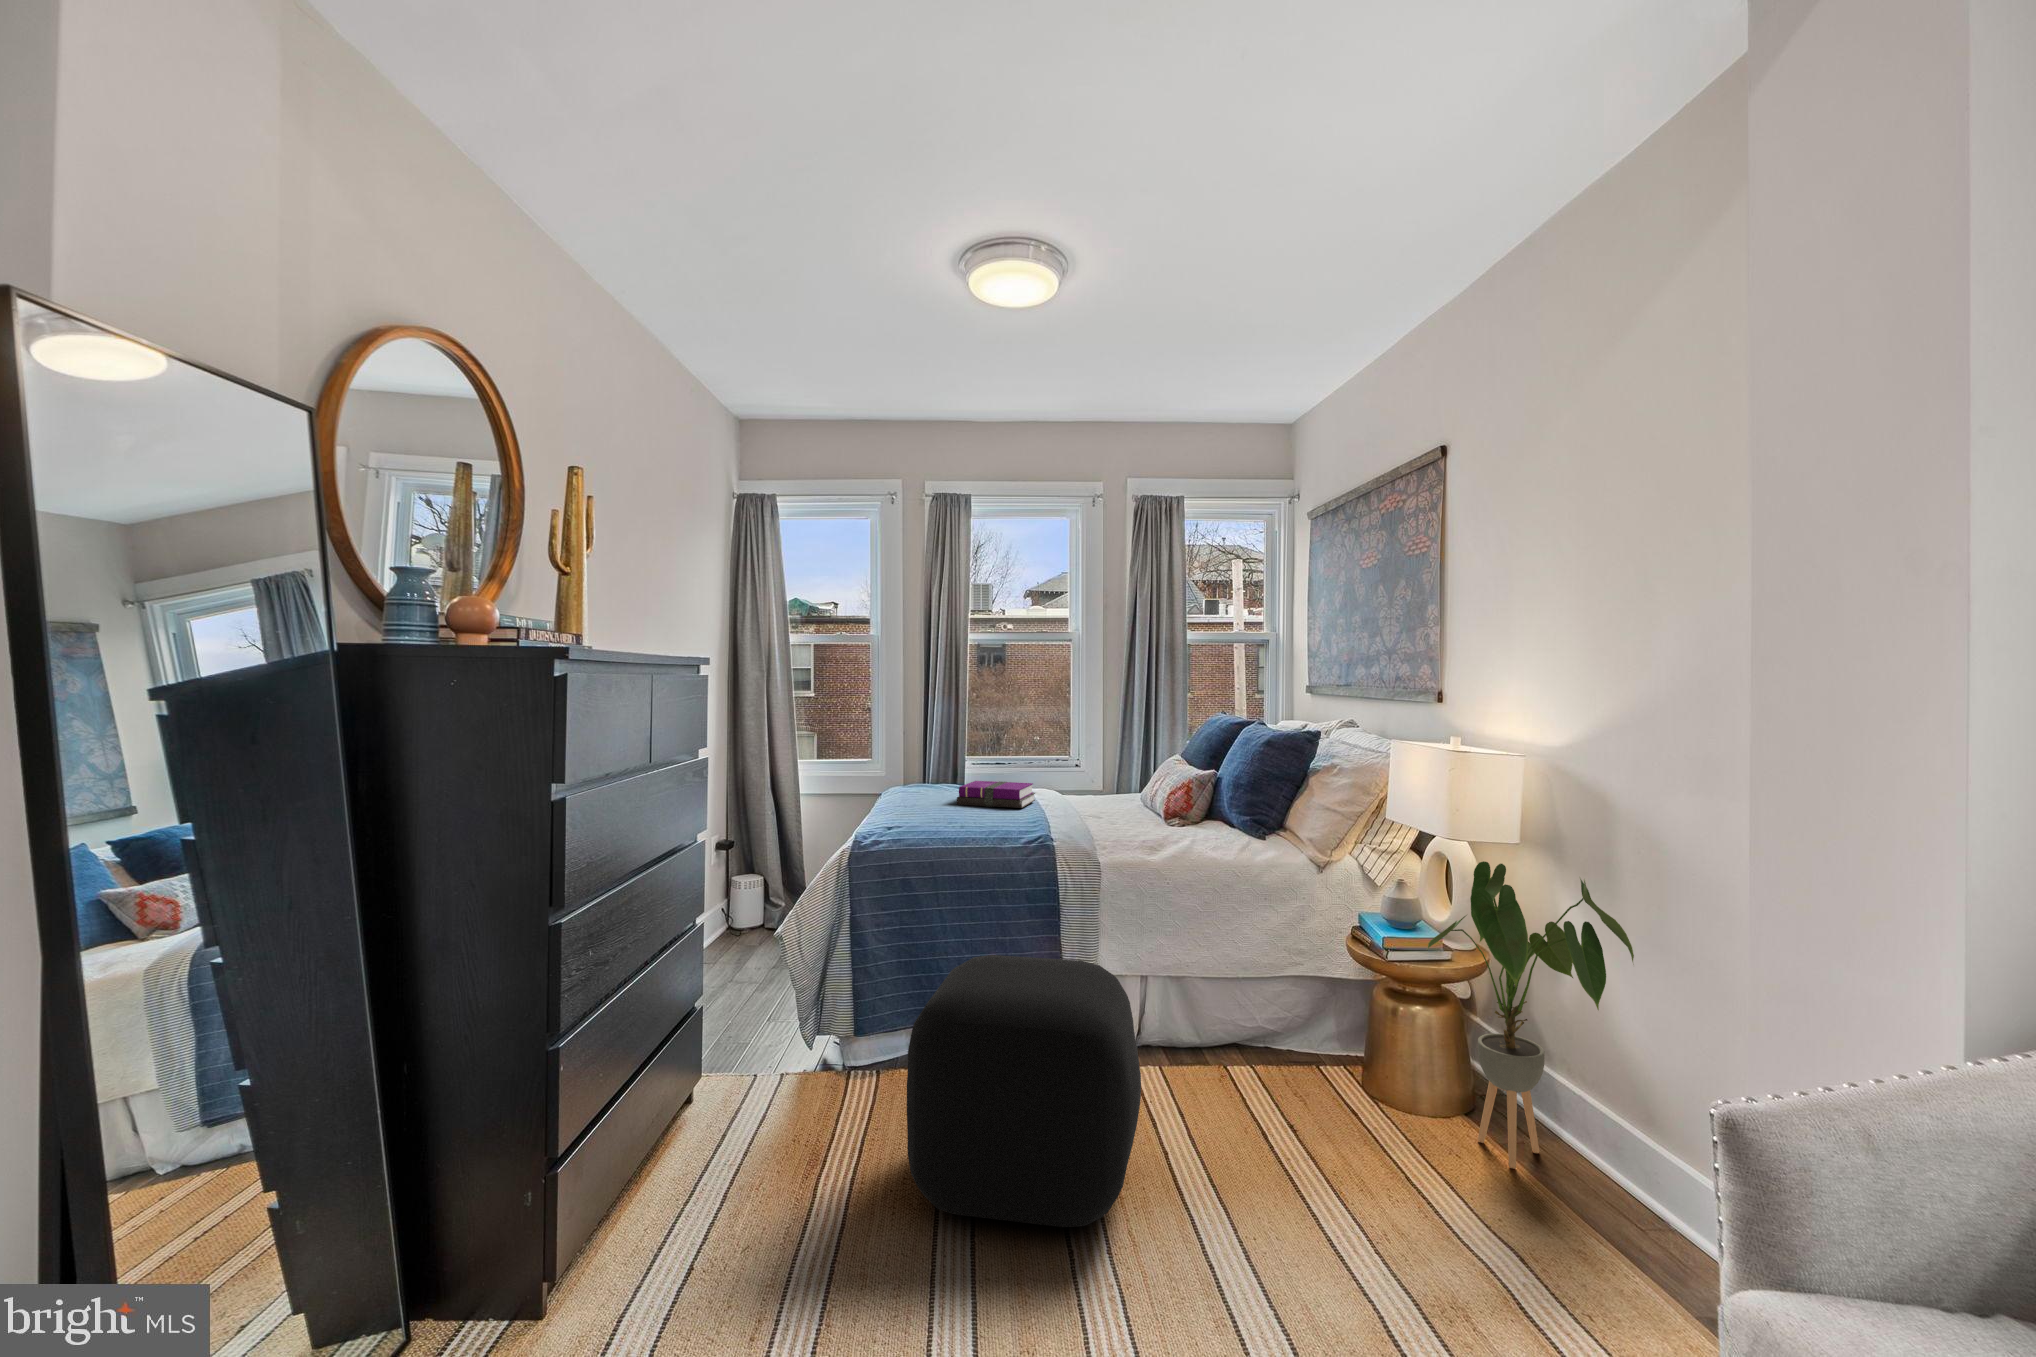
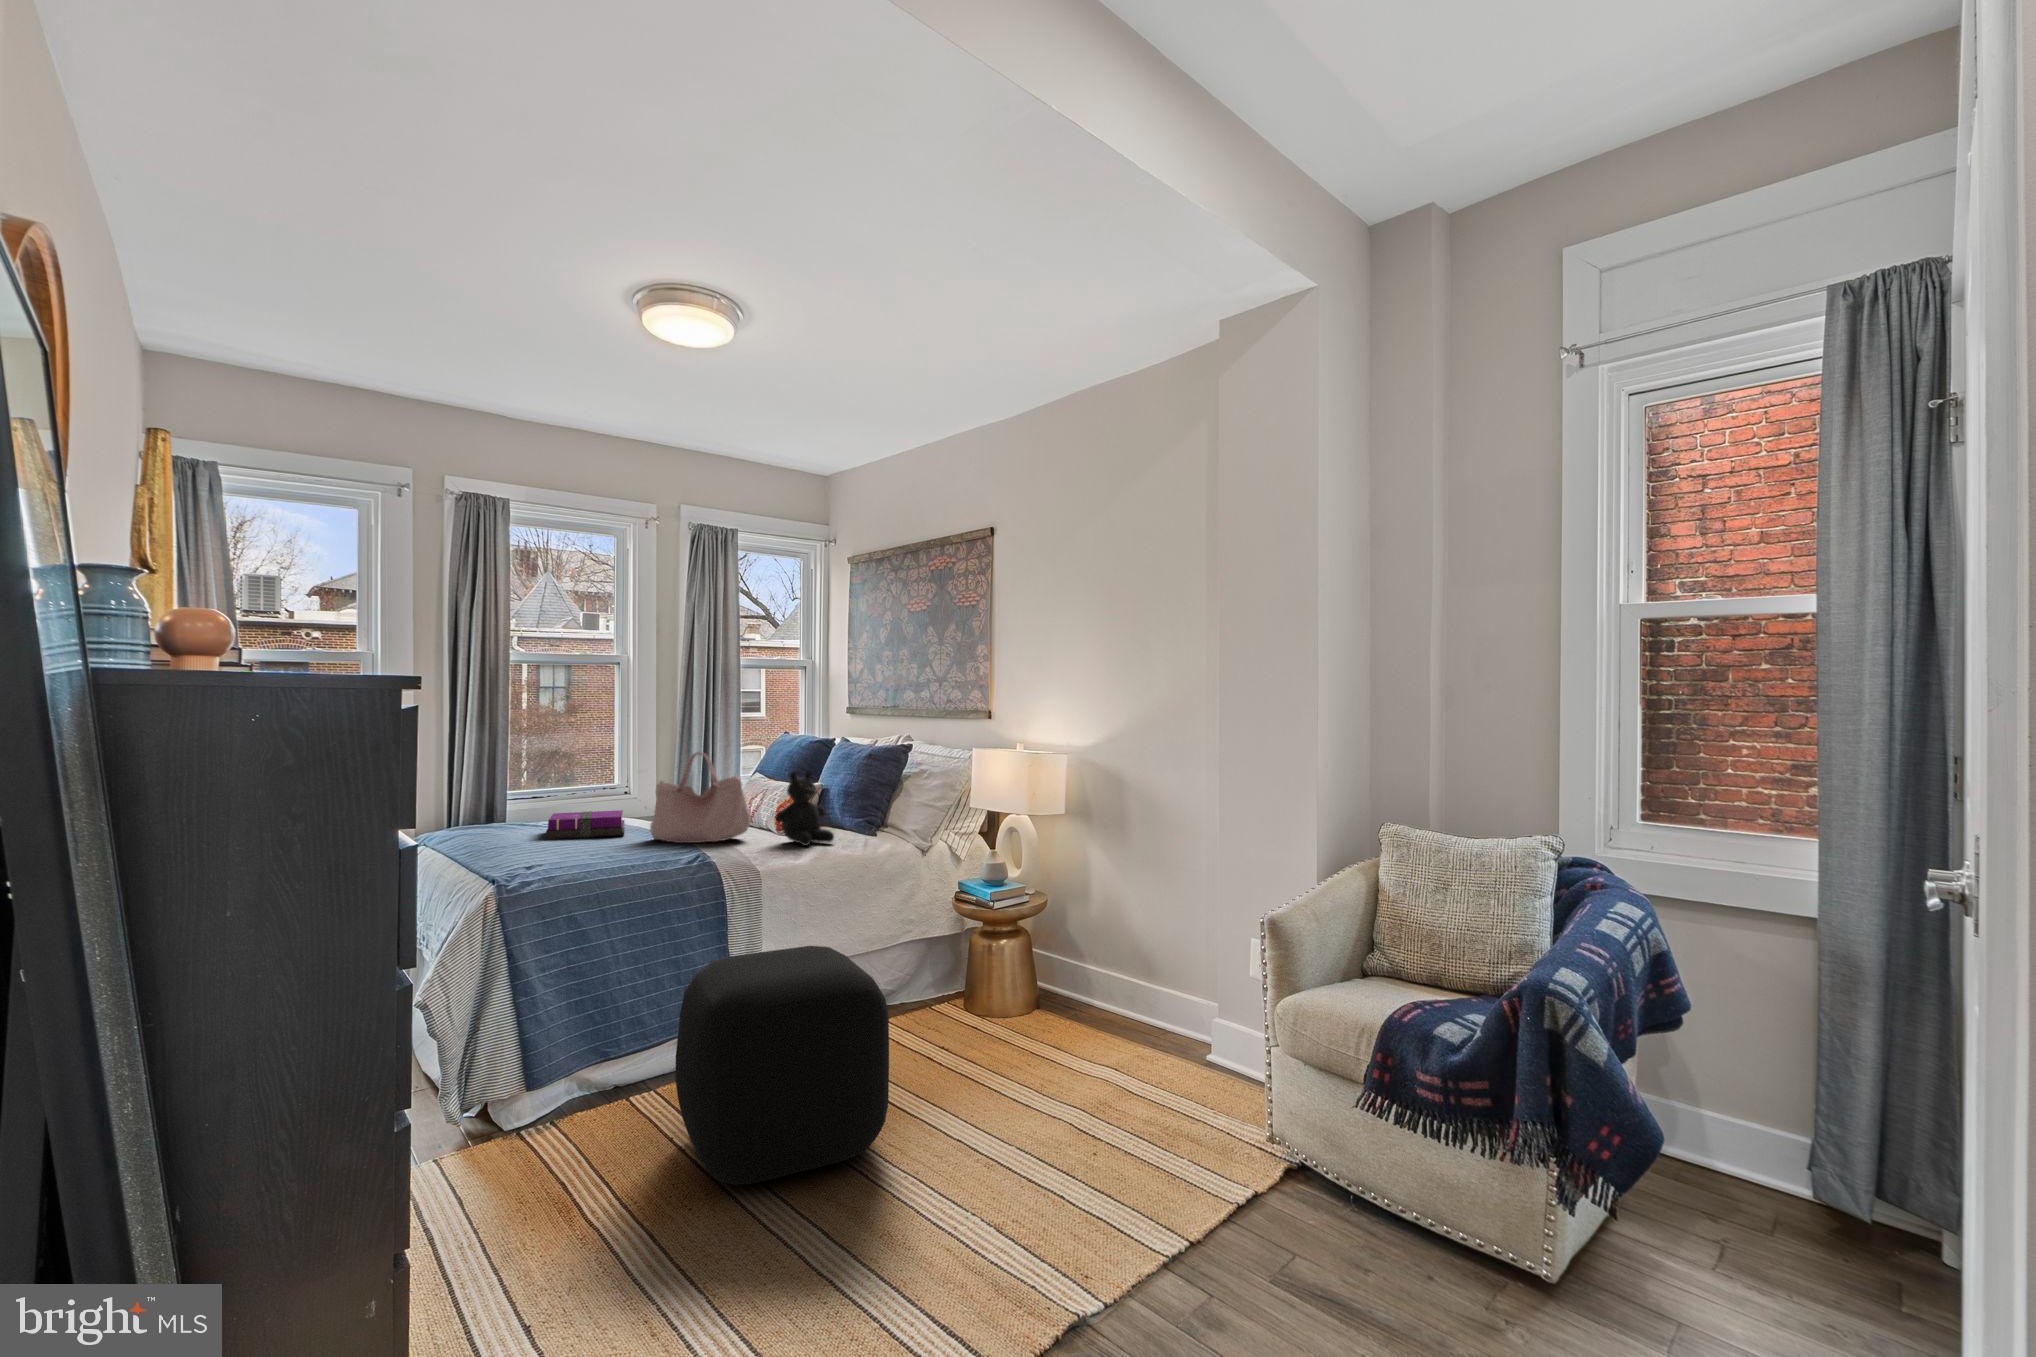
handbag: none [1036,730,1126,825] -> present [650,752,750,843]
teddy bear: none [1143,757,1207,842] -> present [775,771,834,846]
house plant: present [1428,861,1634,1169] -> none [1026,826,1149,1035]

